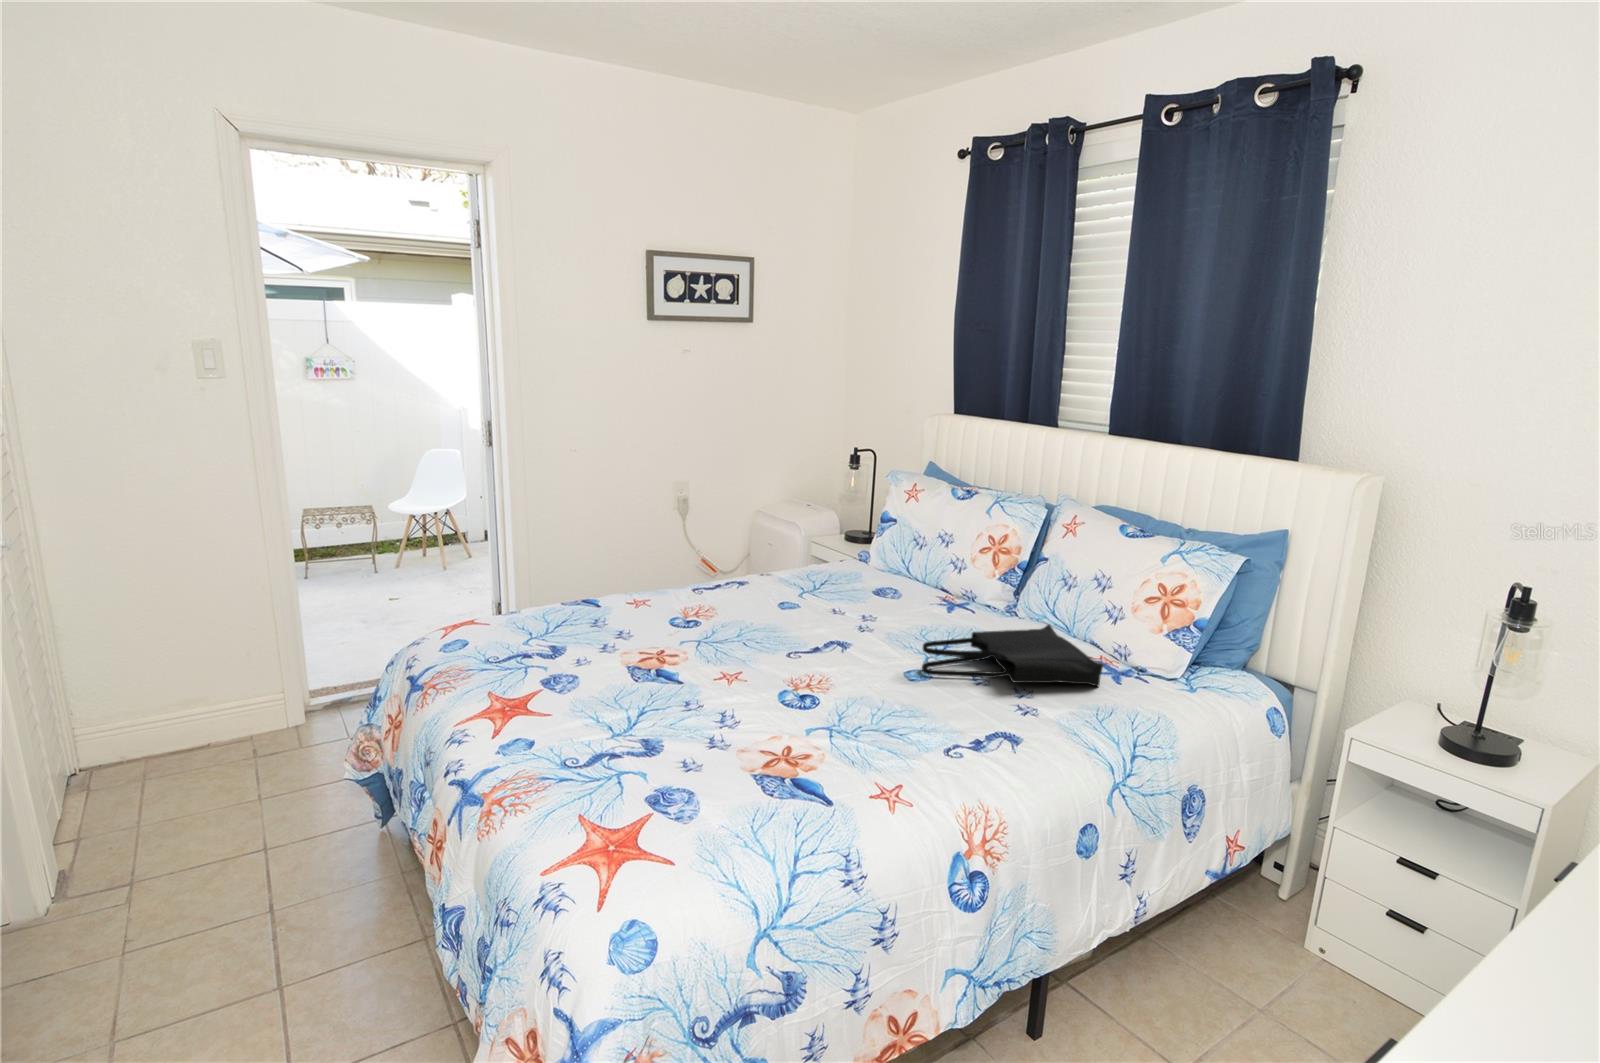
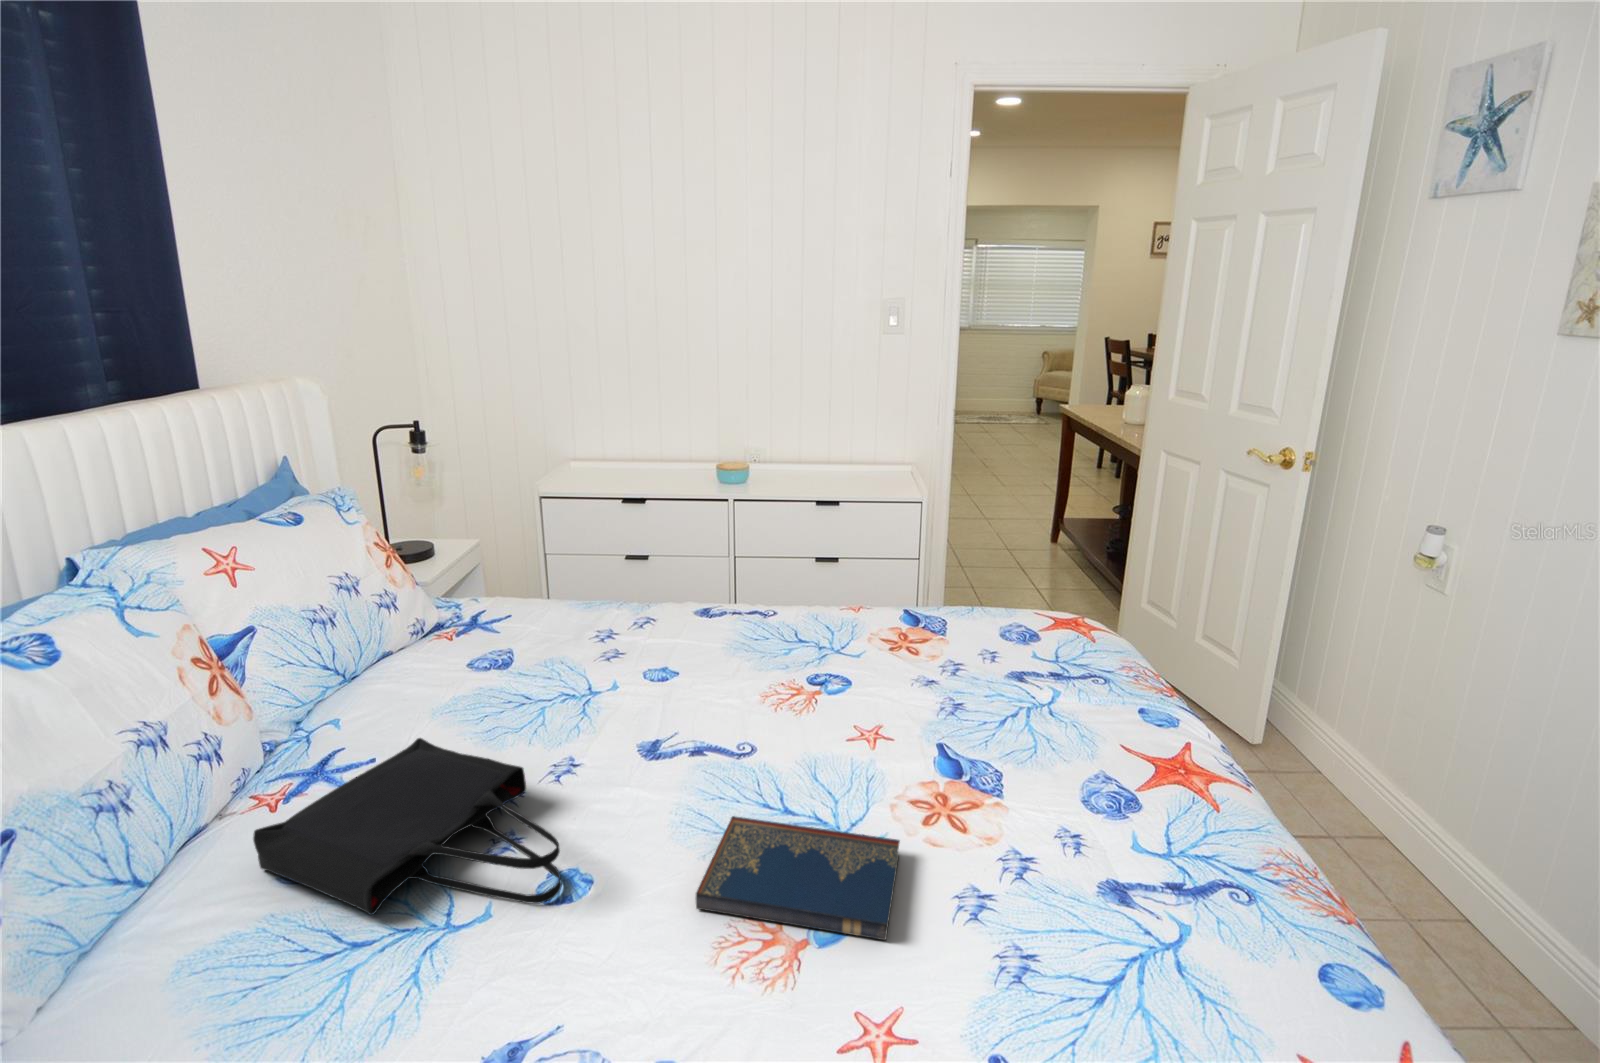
hardcover book: none [760,674,892,728] -> present [696,816,900,940]

